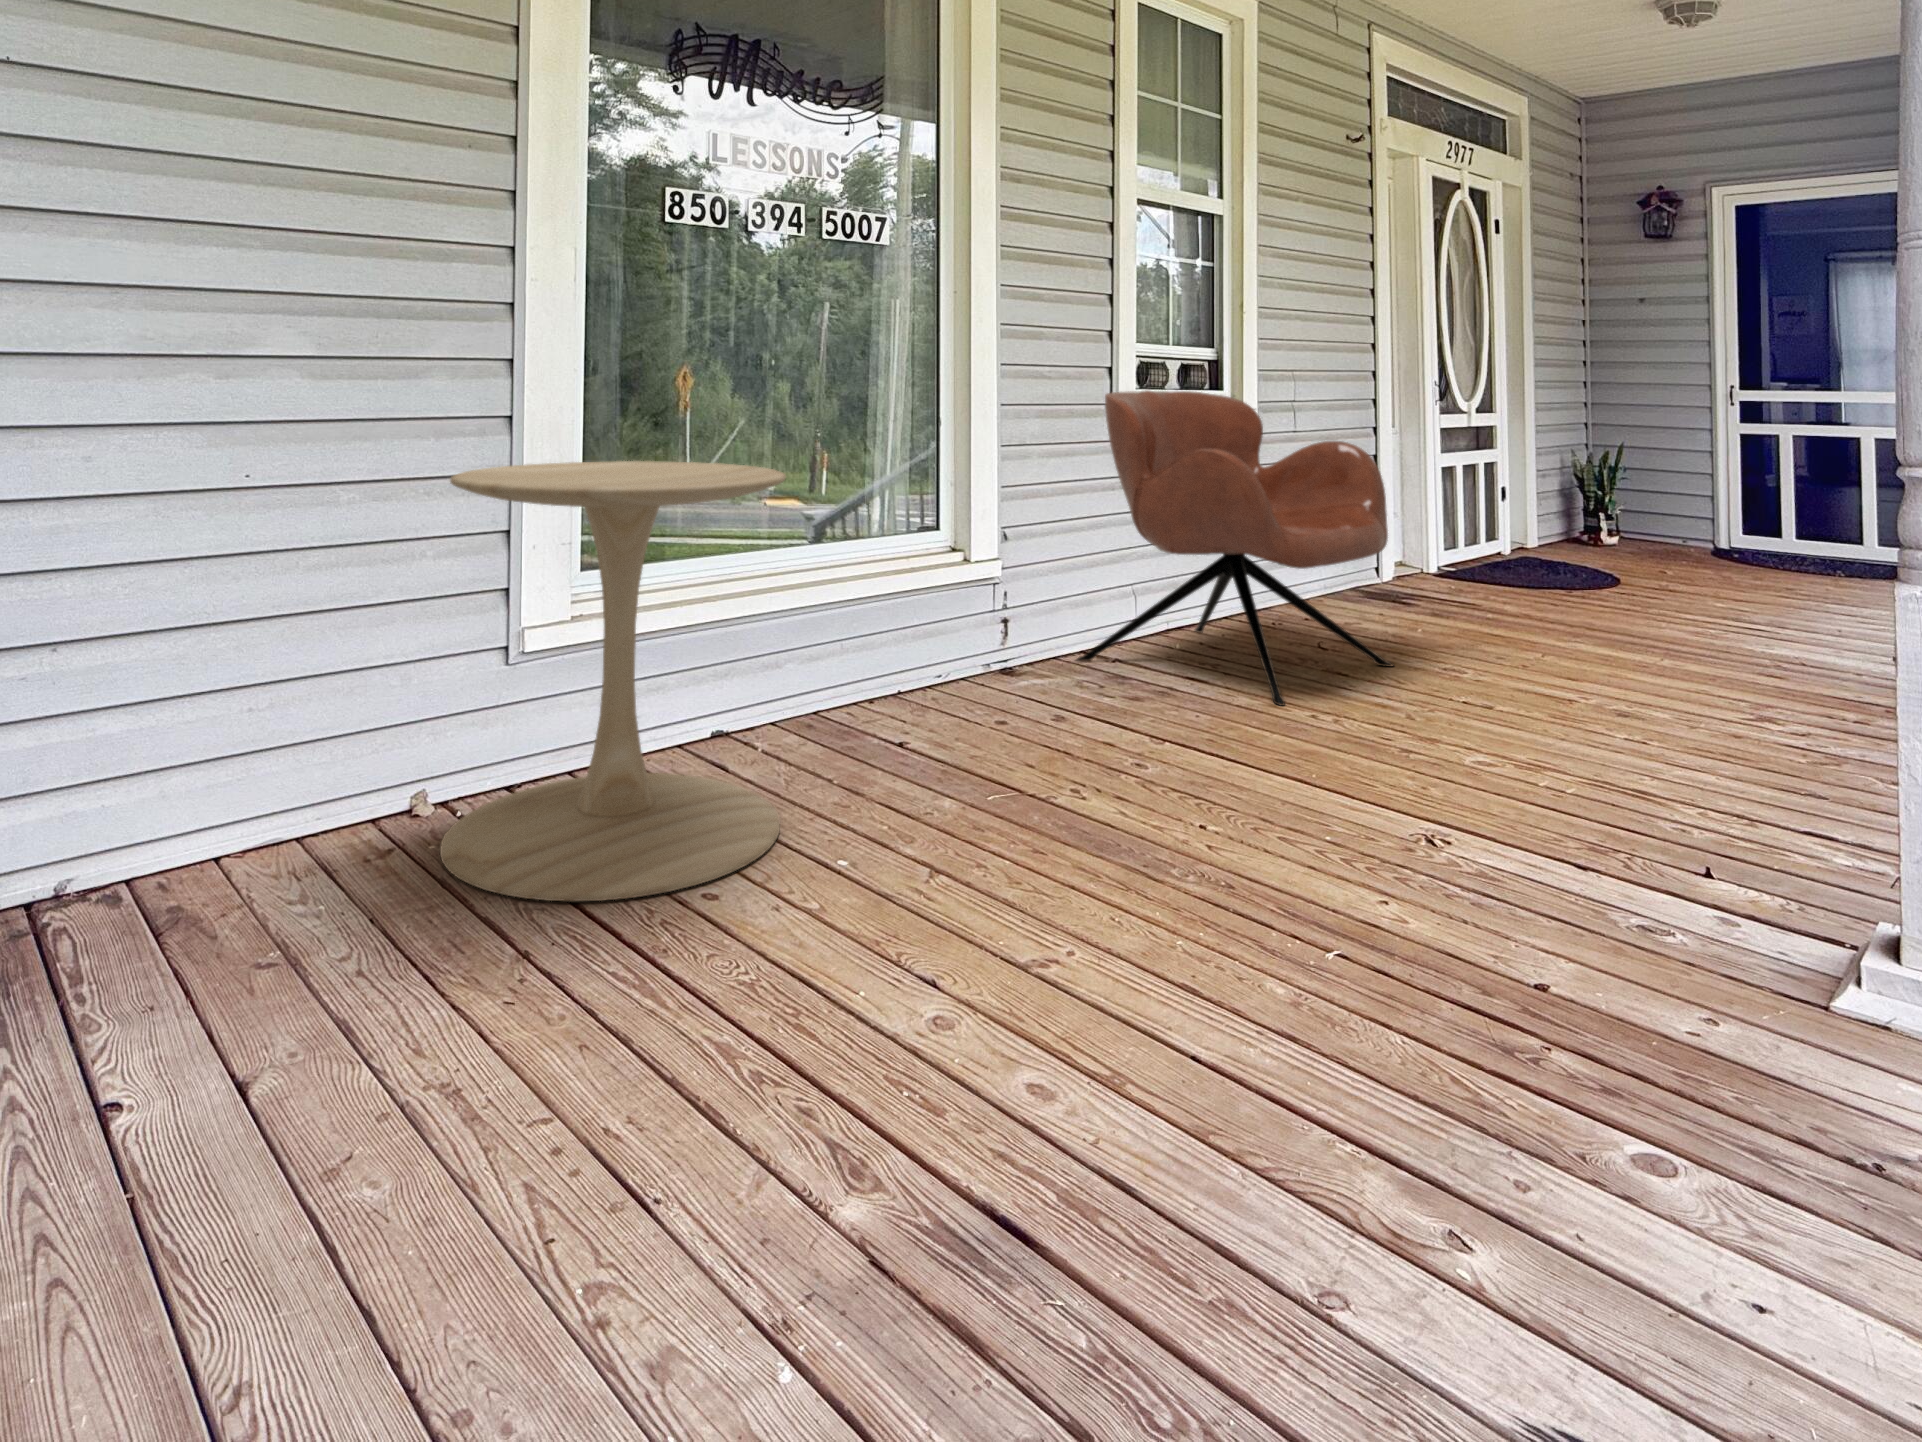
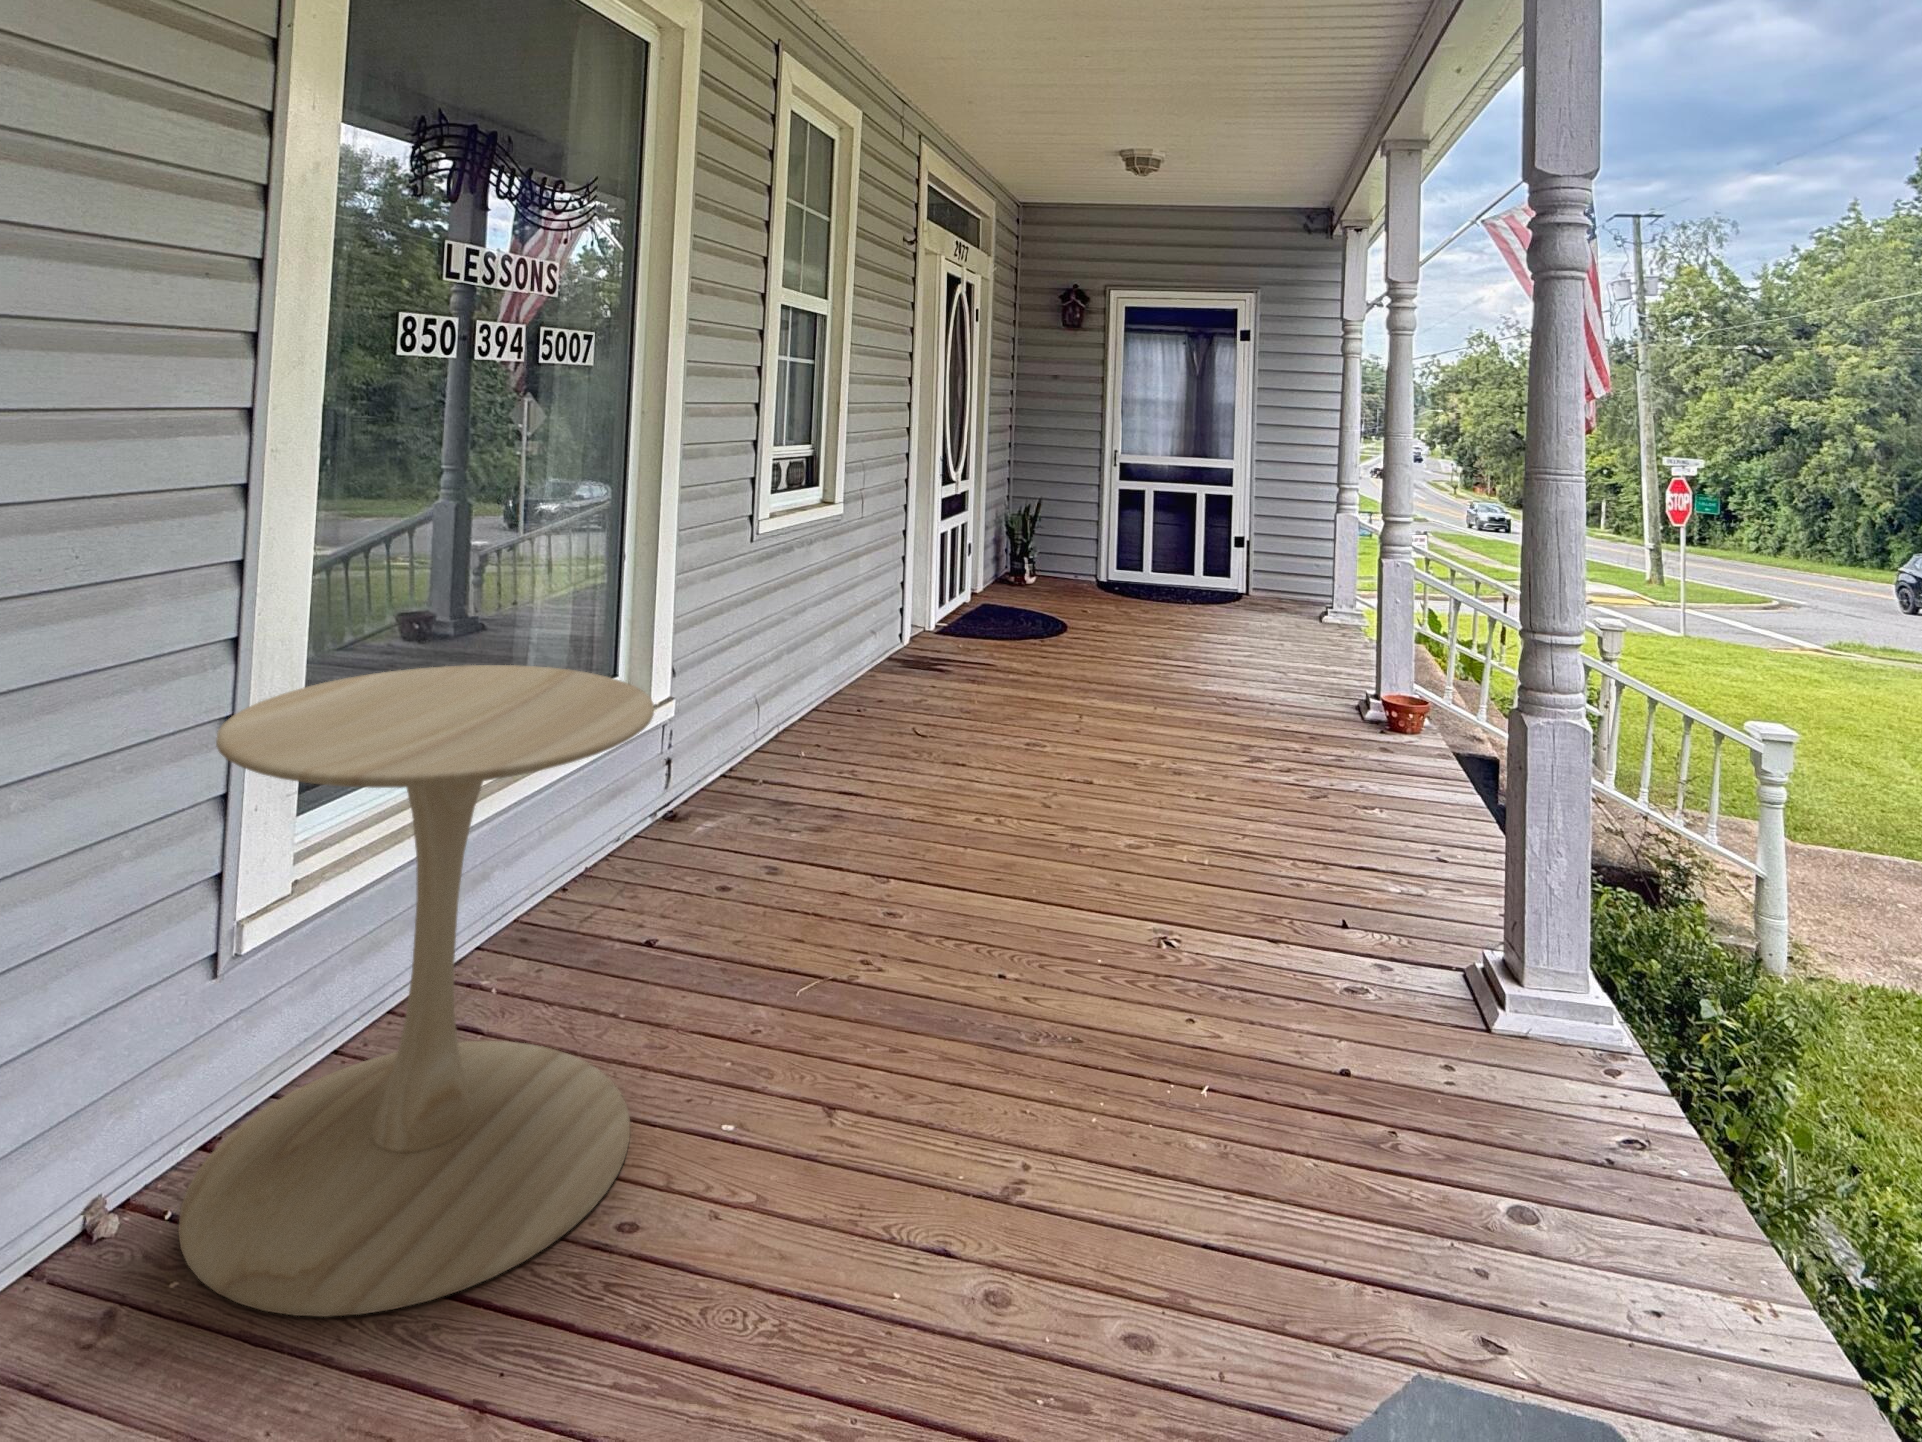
armchair: present [1076,390,1393,705] -> none [718,493,989,804]

